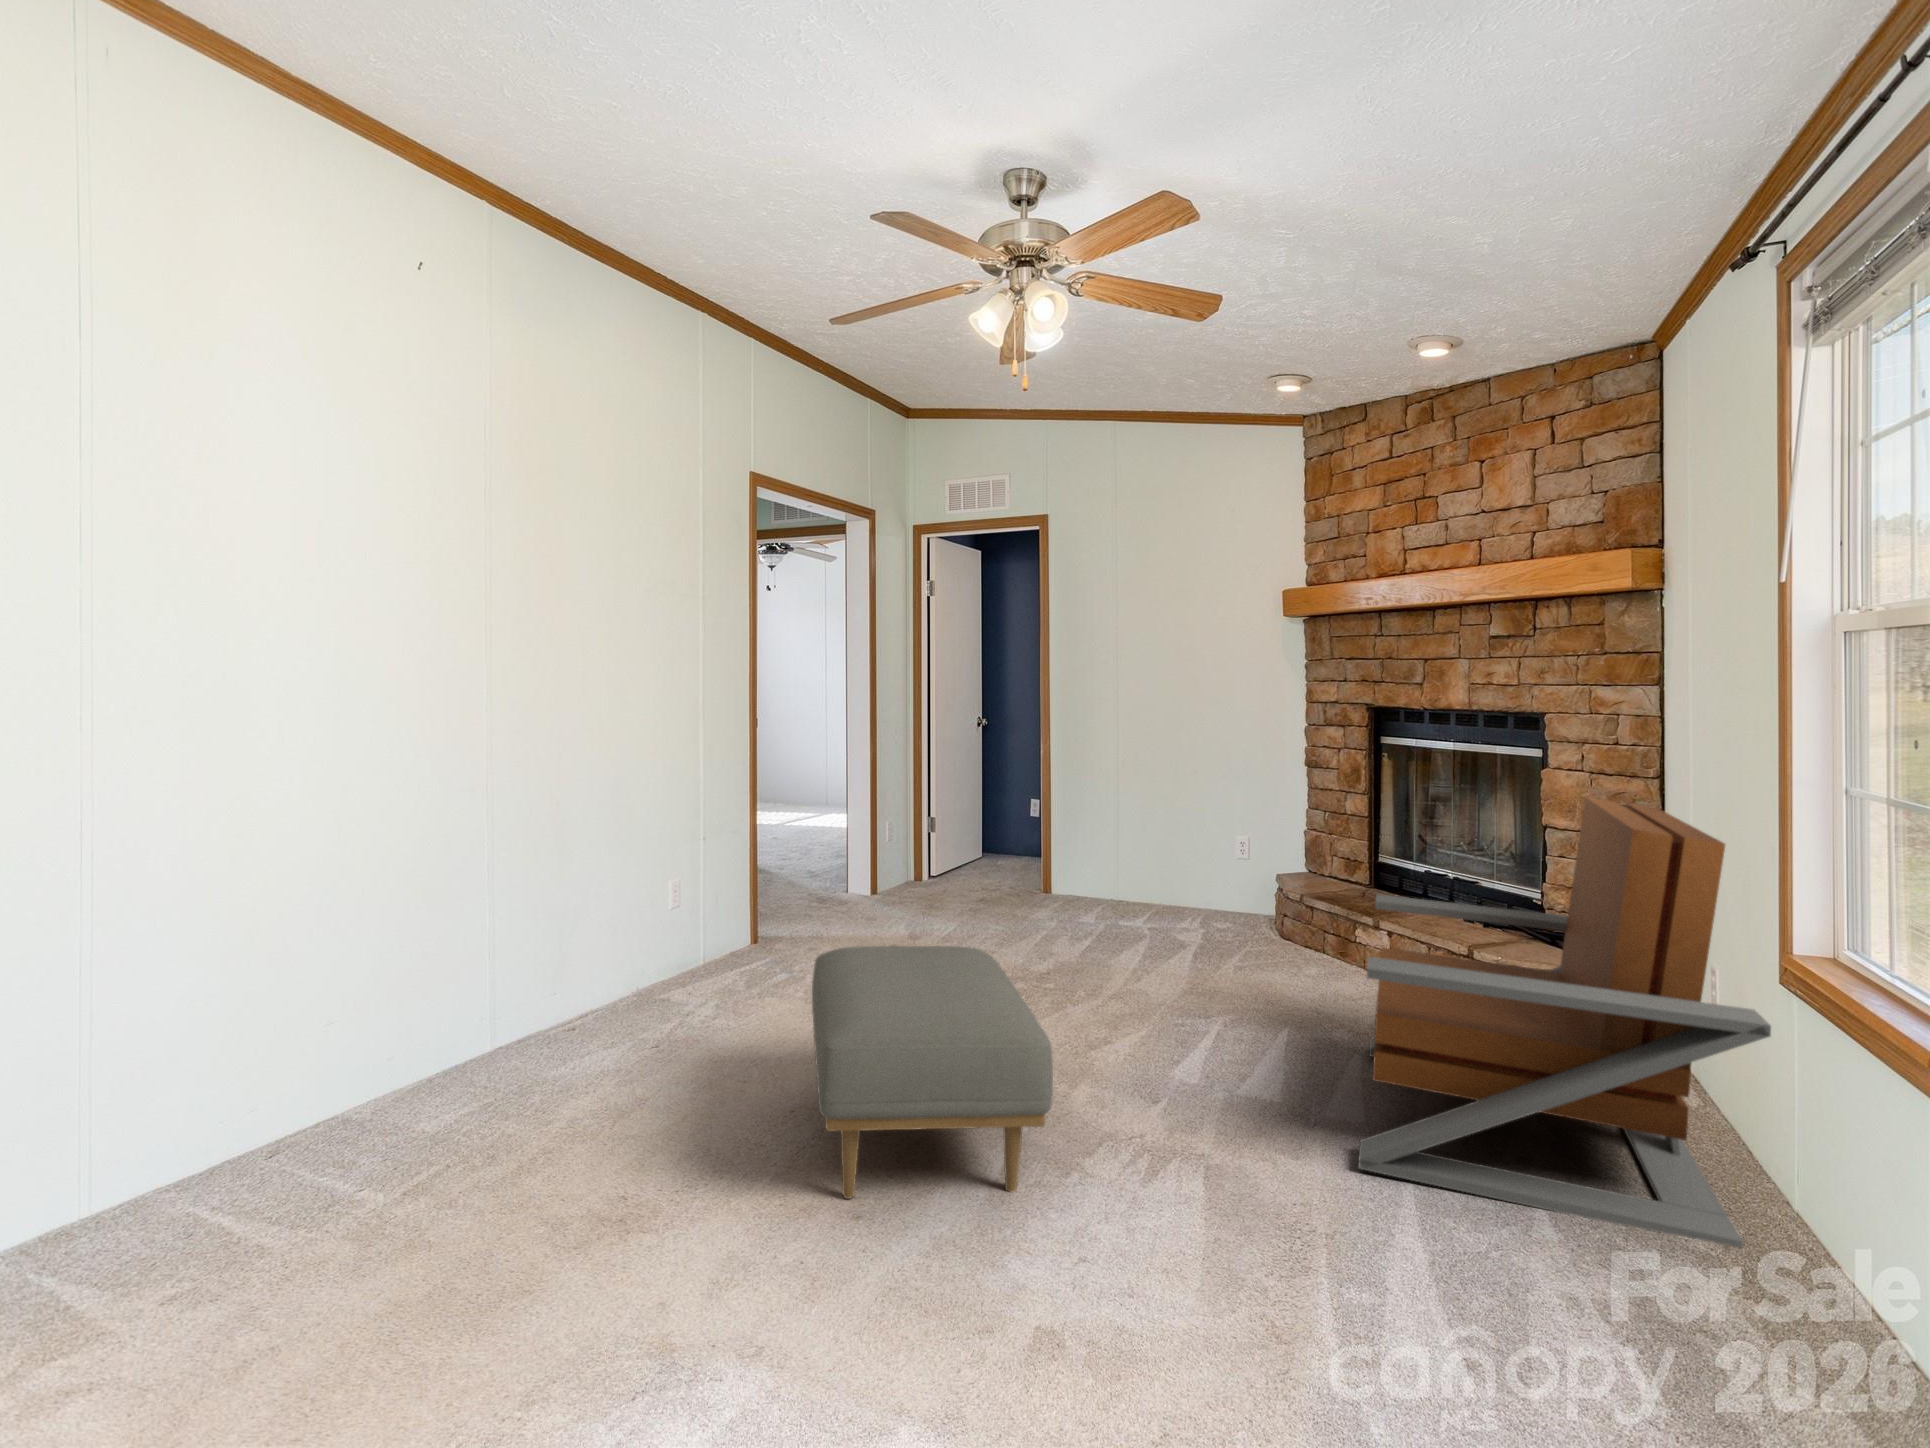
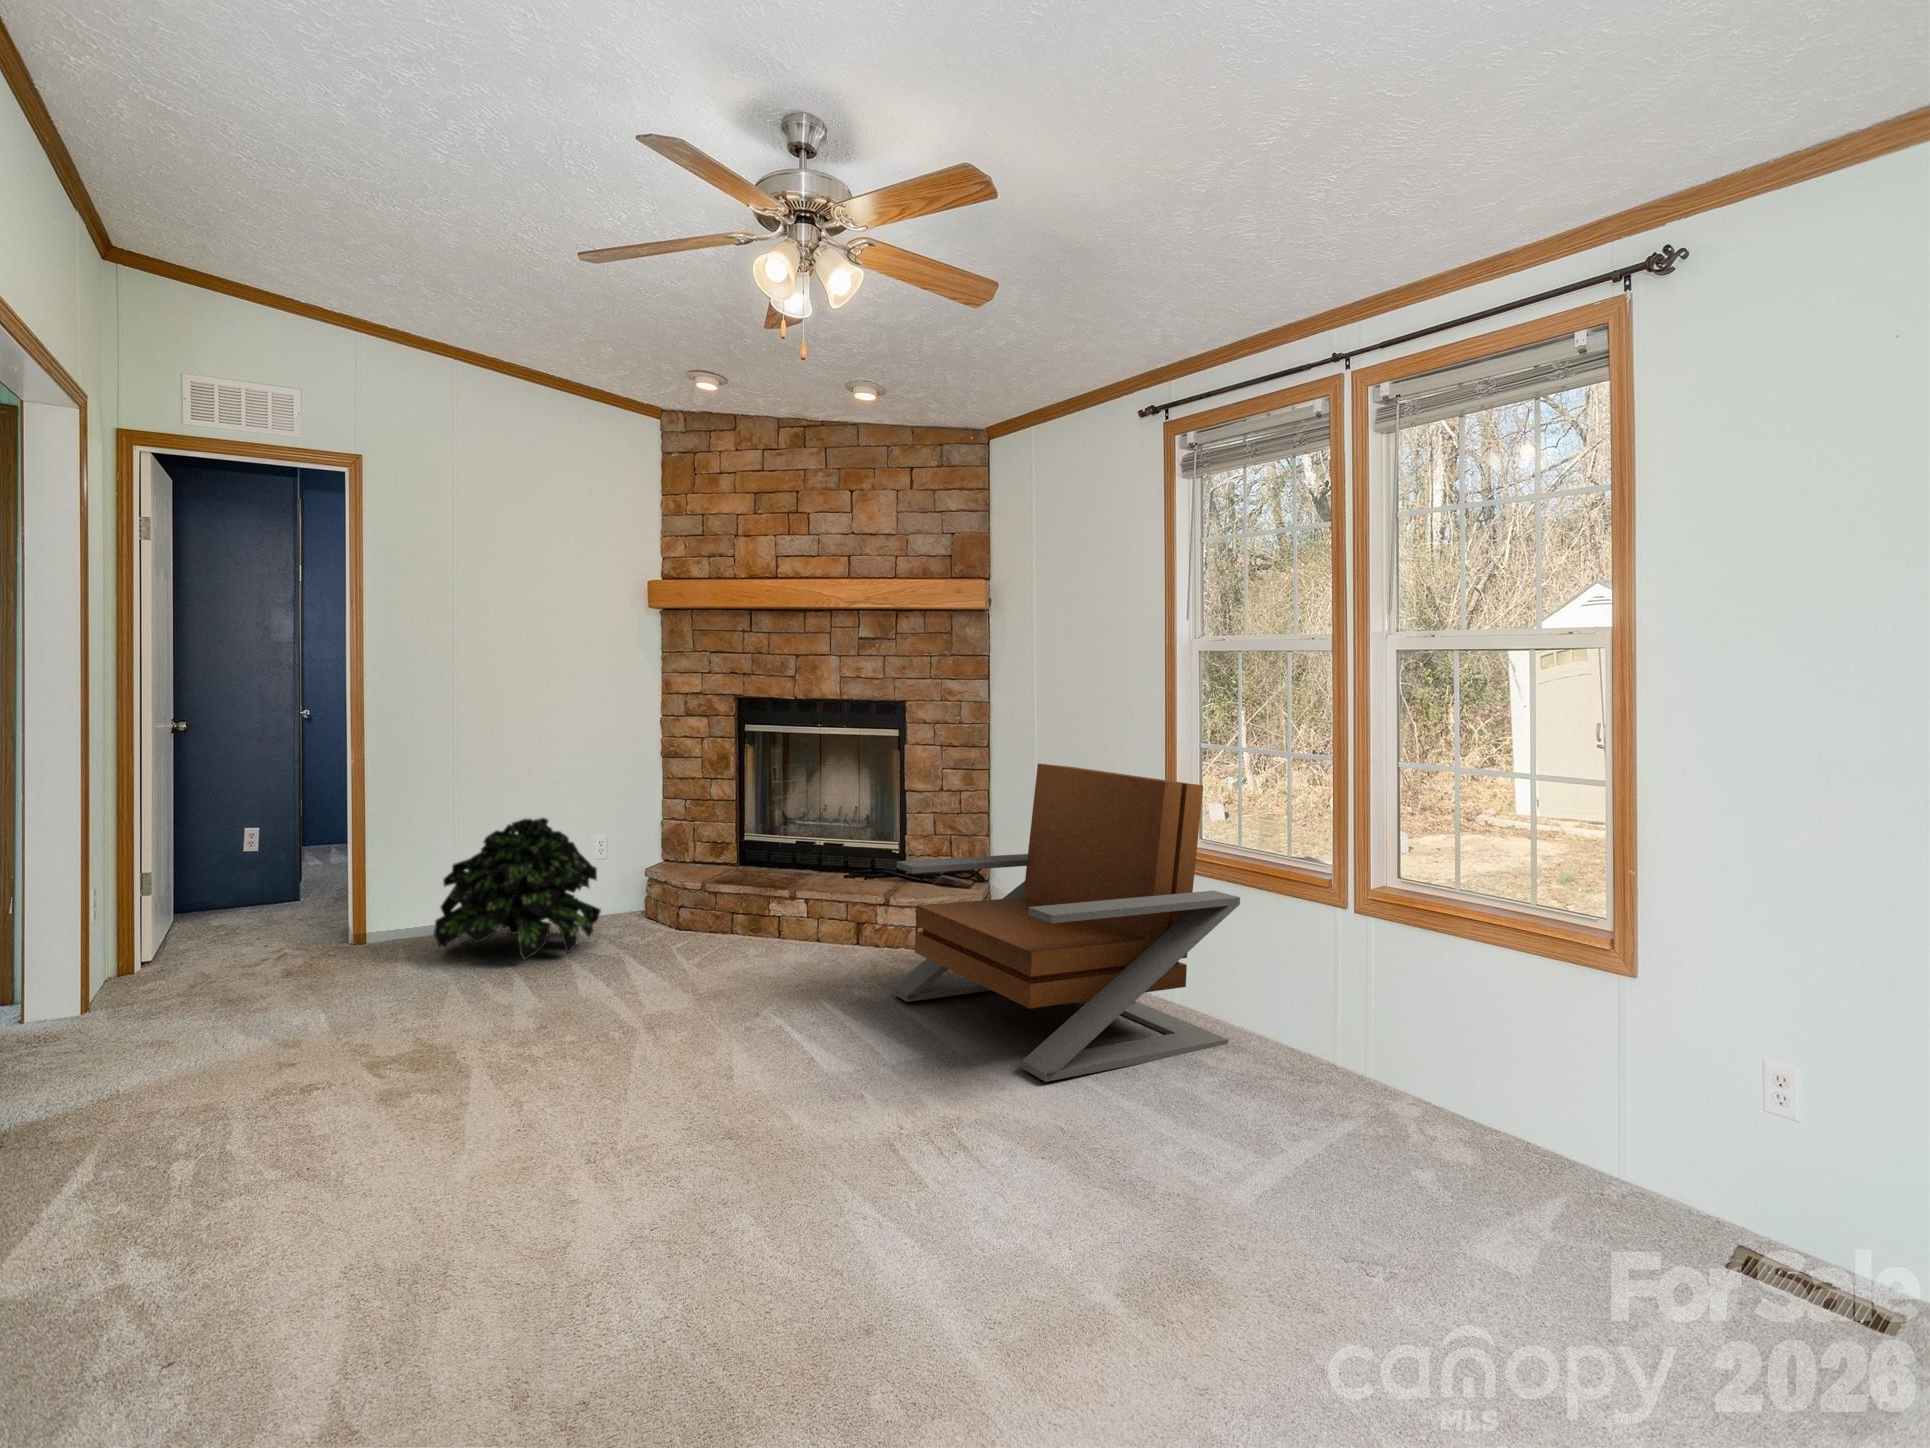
potted plant: none [1056,810,1201,936] -> present [434,818,601,960]
ottoman: present [812,946,1053,1199] -> none [537,989,945,1310]

